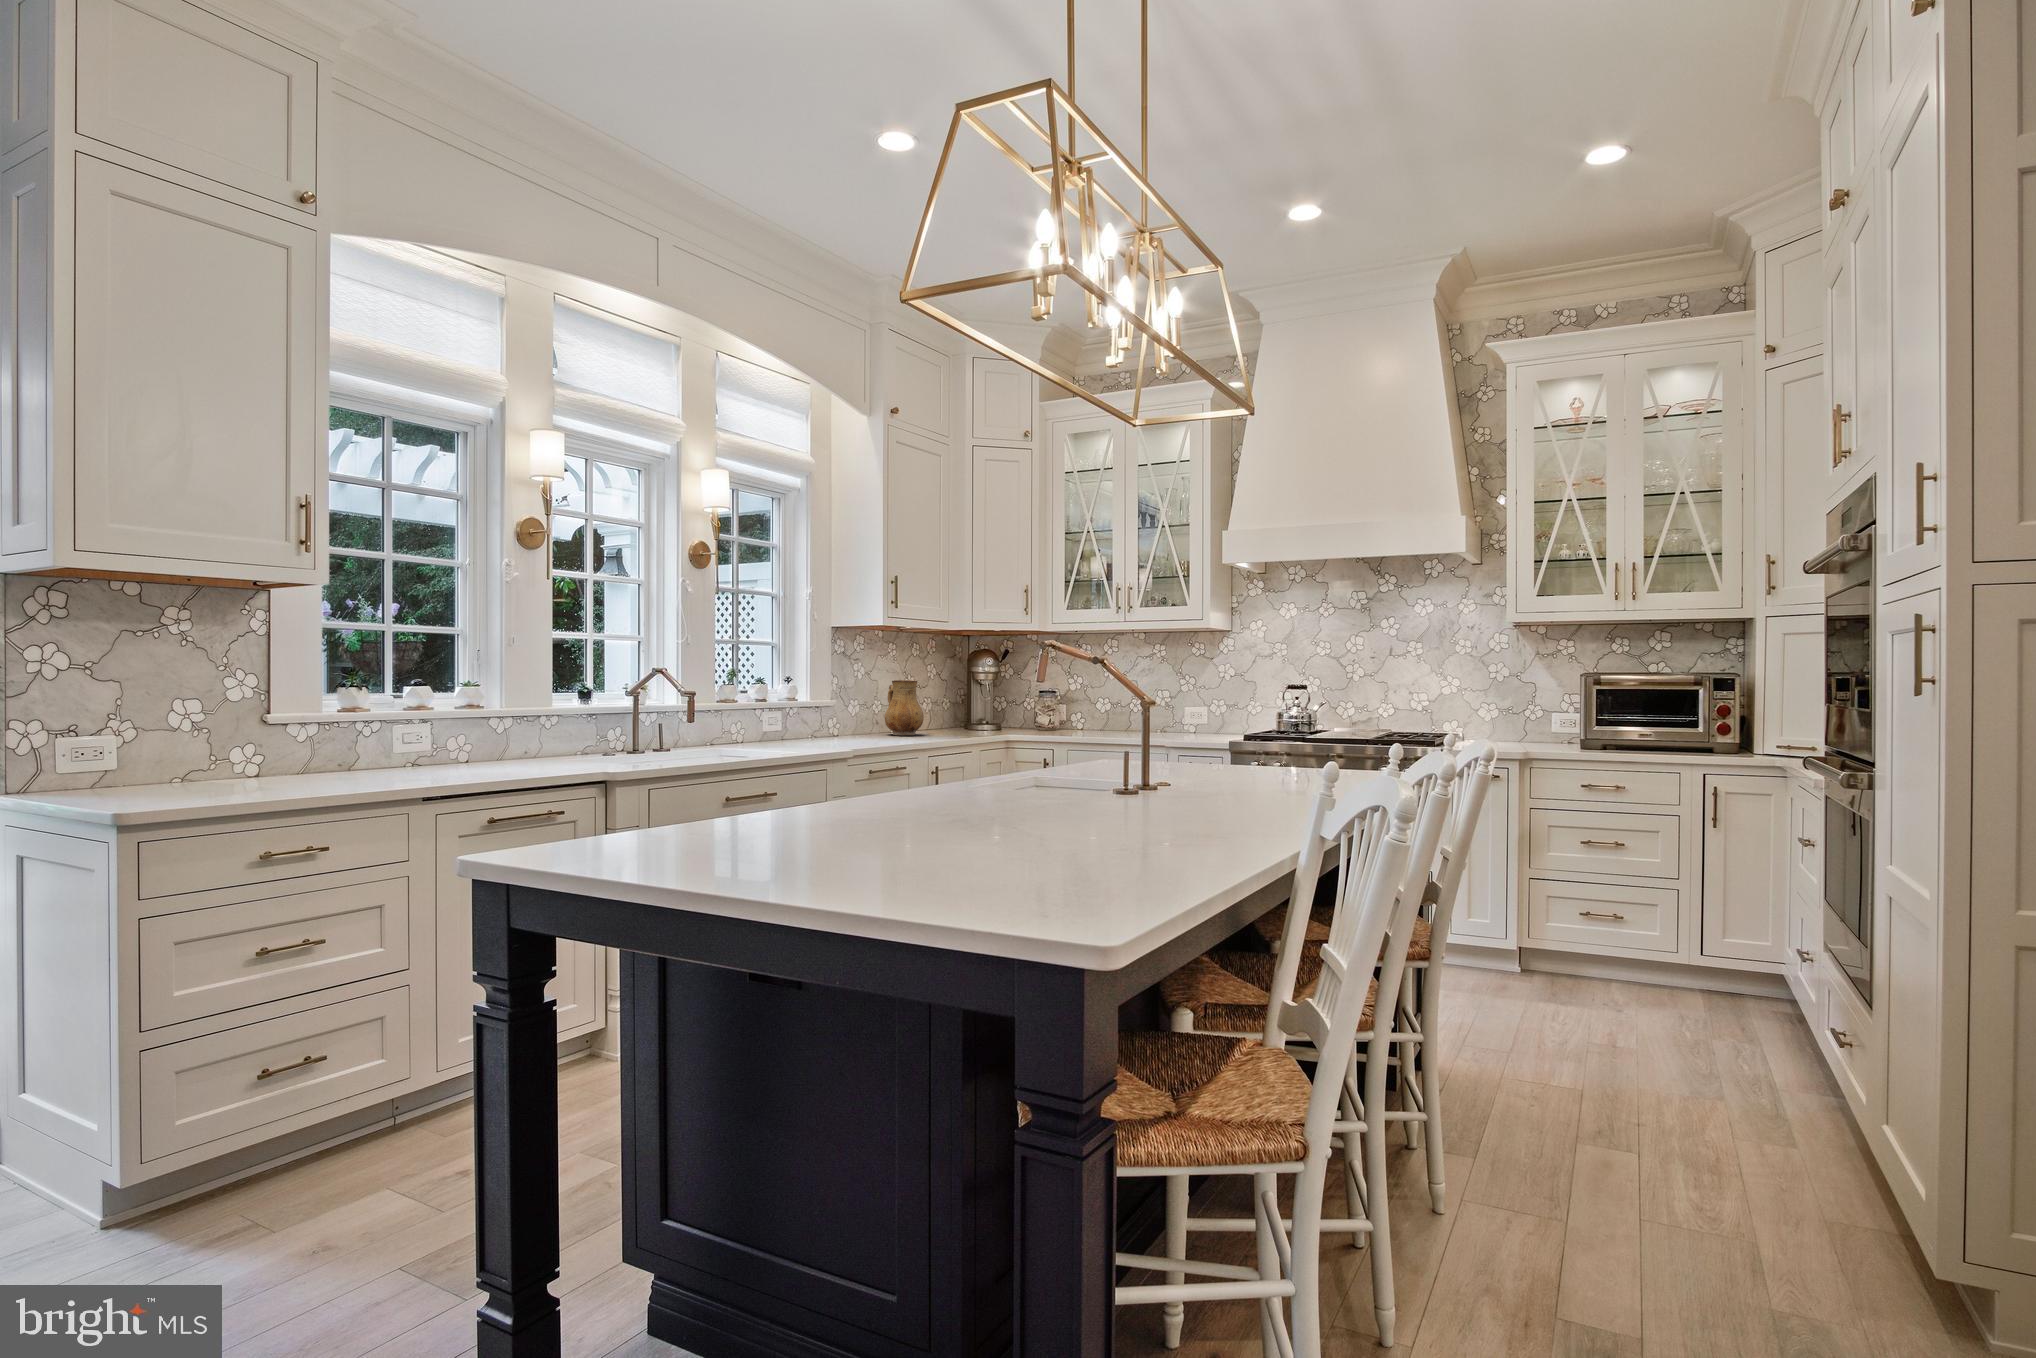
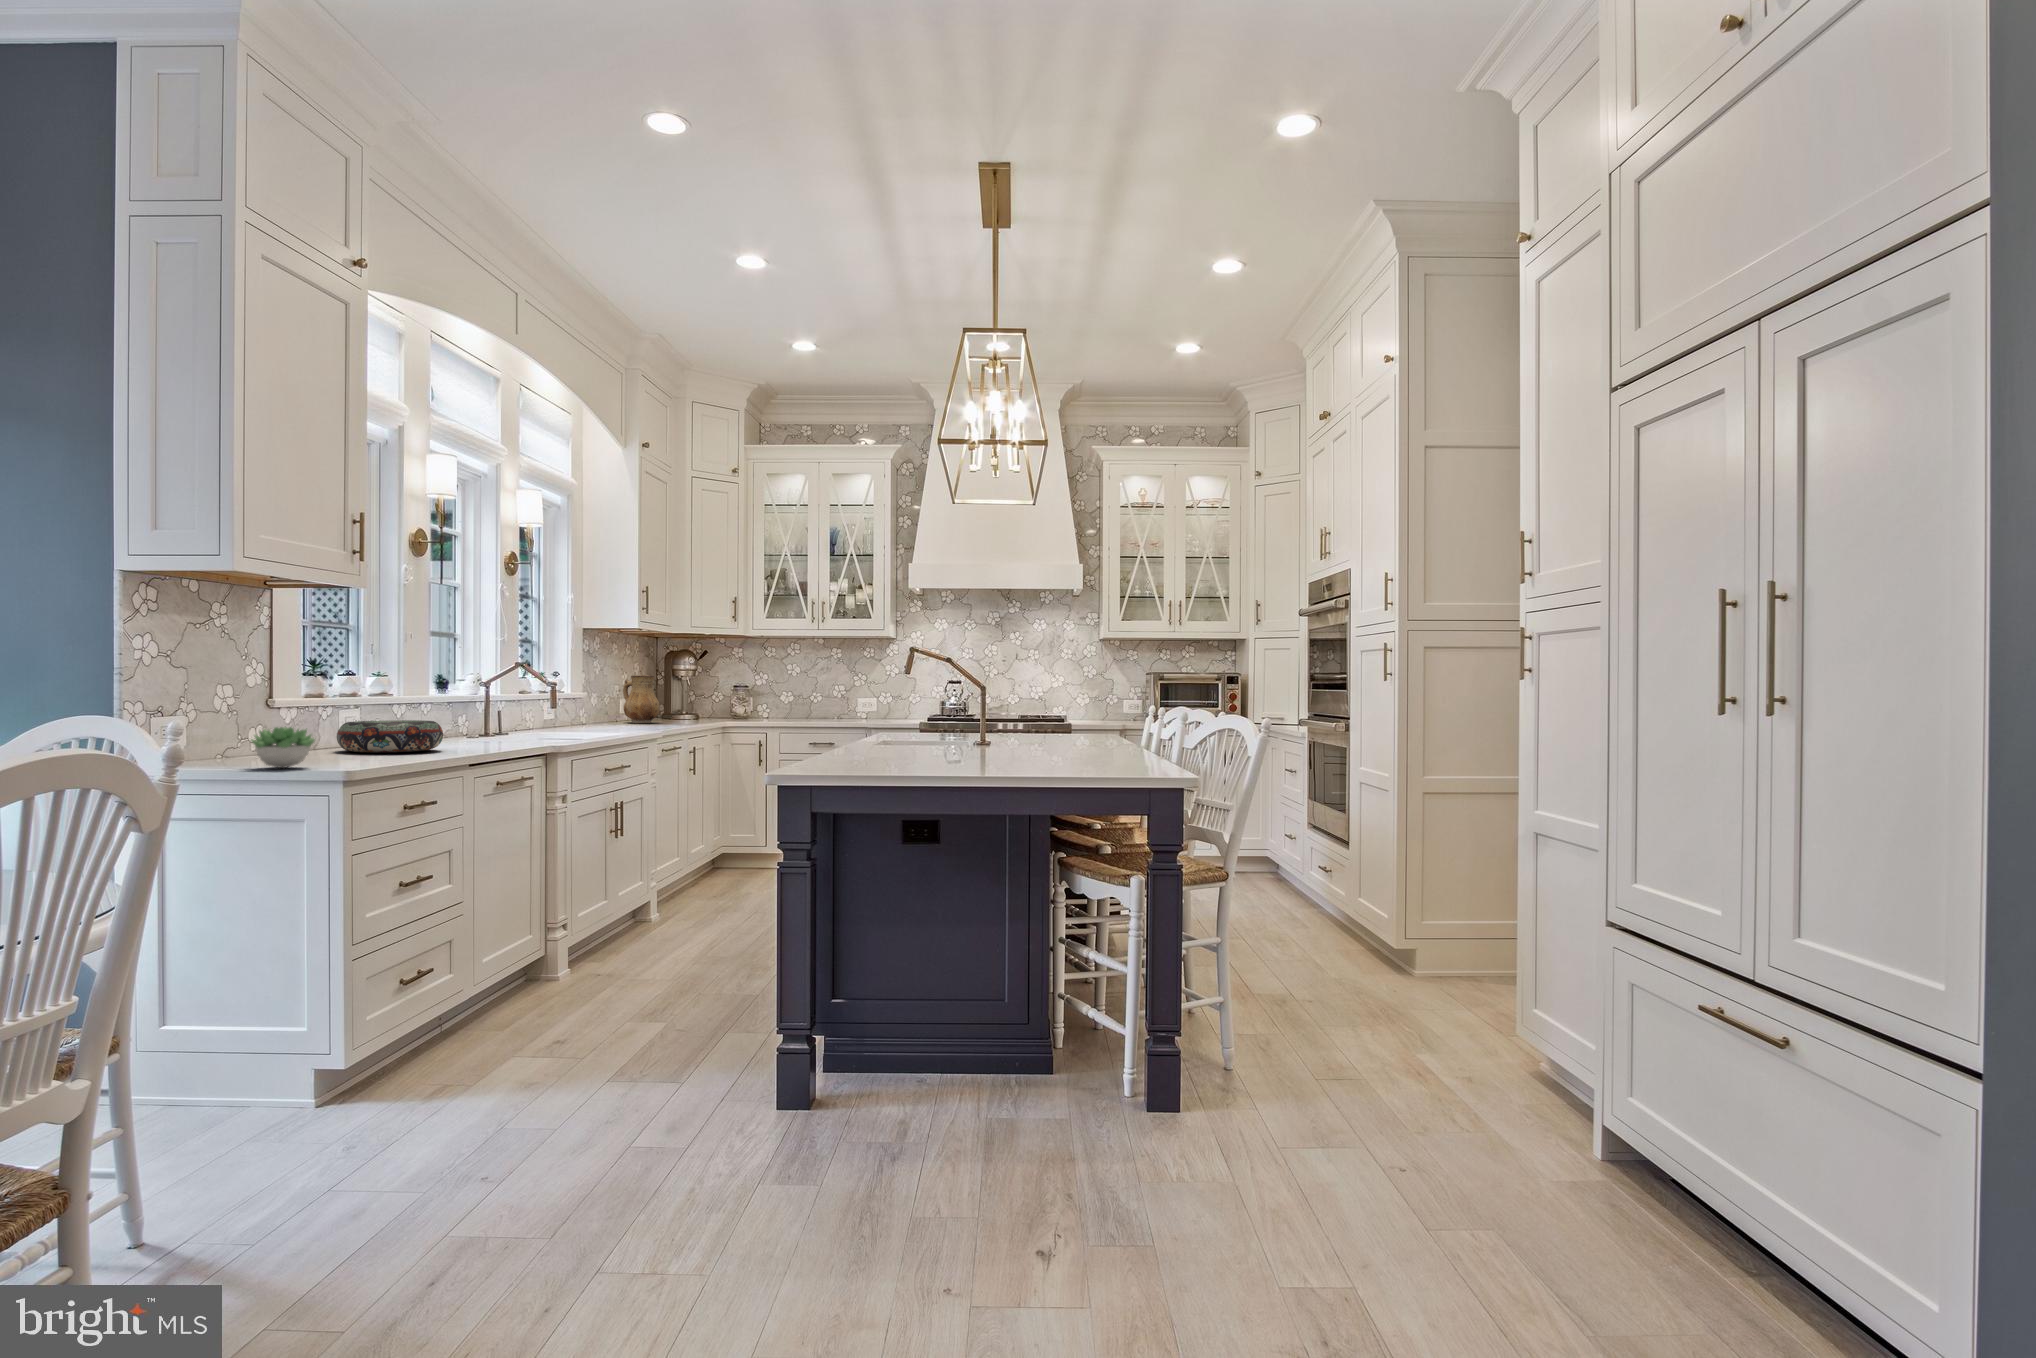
decorative bowl: none [411,739,522,775] -> present [337,720,443,753]
succulent plant: none [221,750,299,795] -> present [251,727,315,768]

